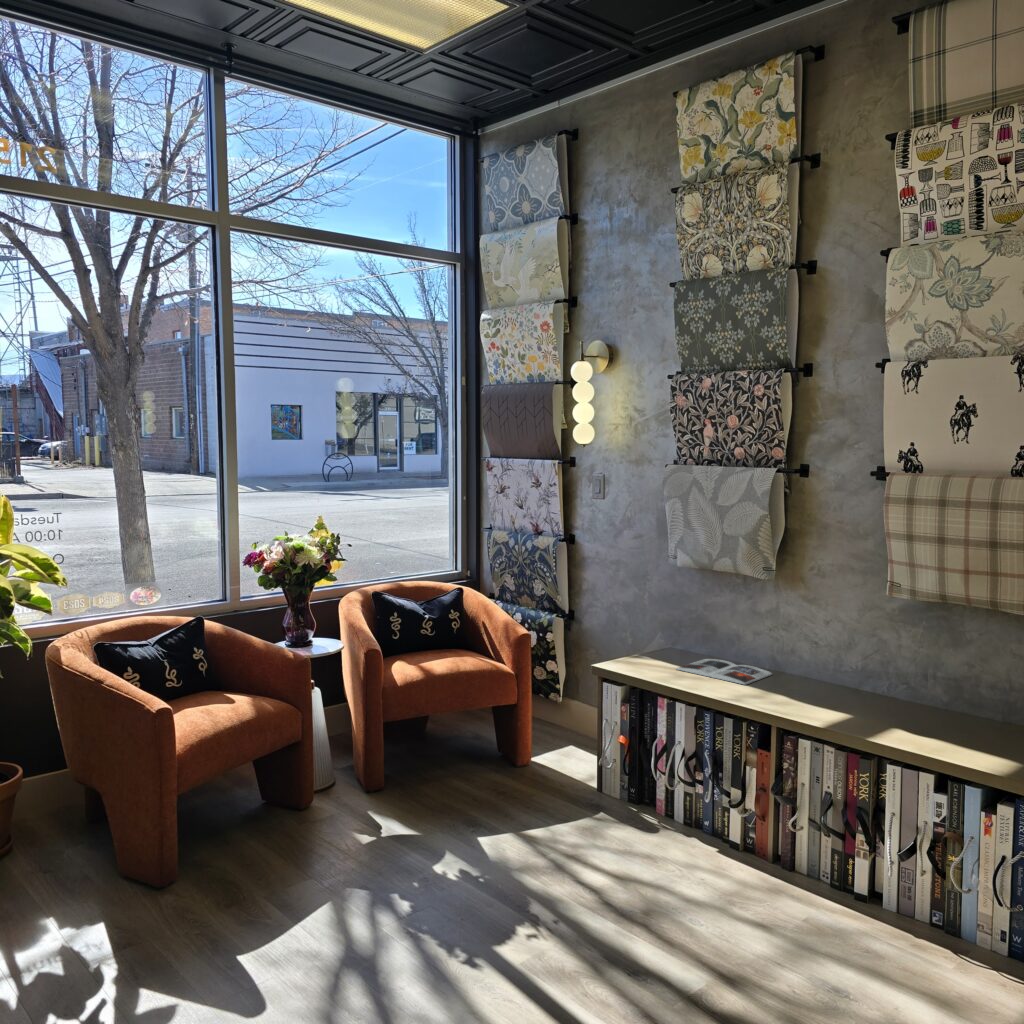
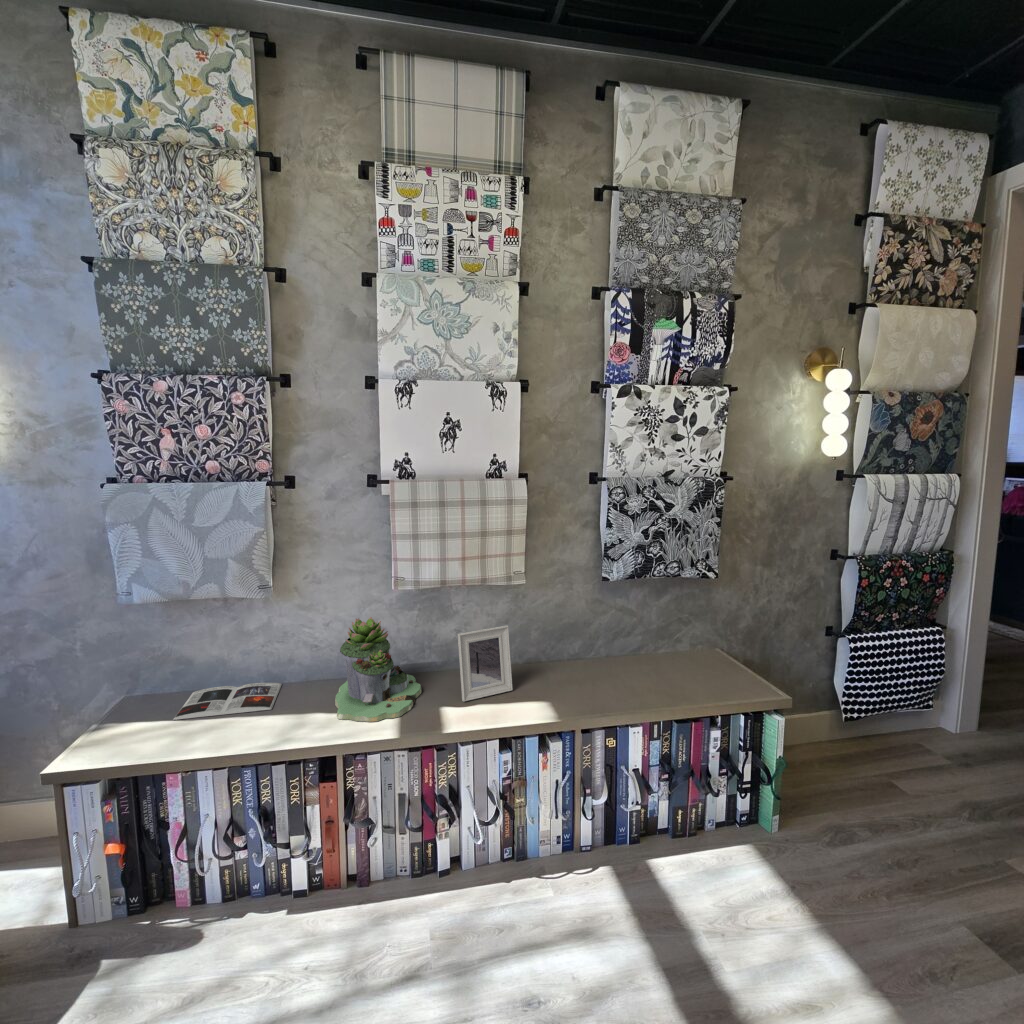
succulent planter: none [787,617,896,722] -> present [335,617,421,722]
picture frame: none [919,654,997,746] -> present [458,625,513,702]

